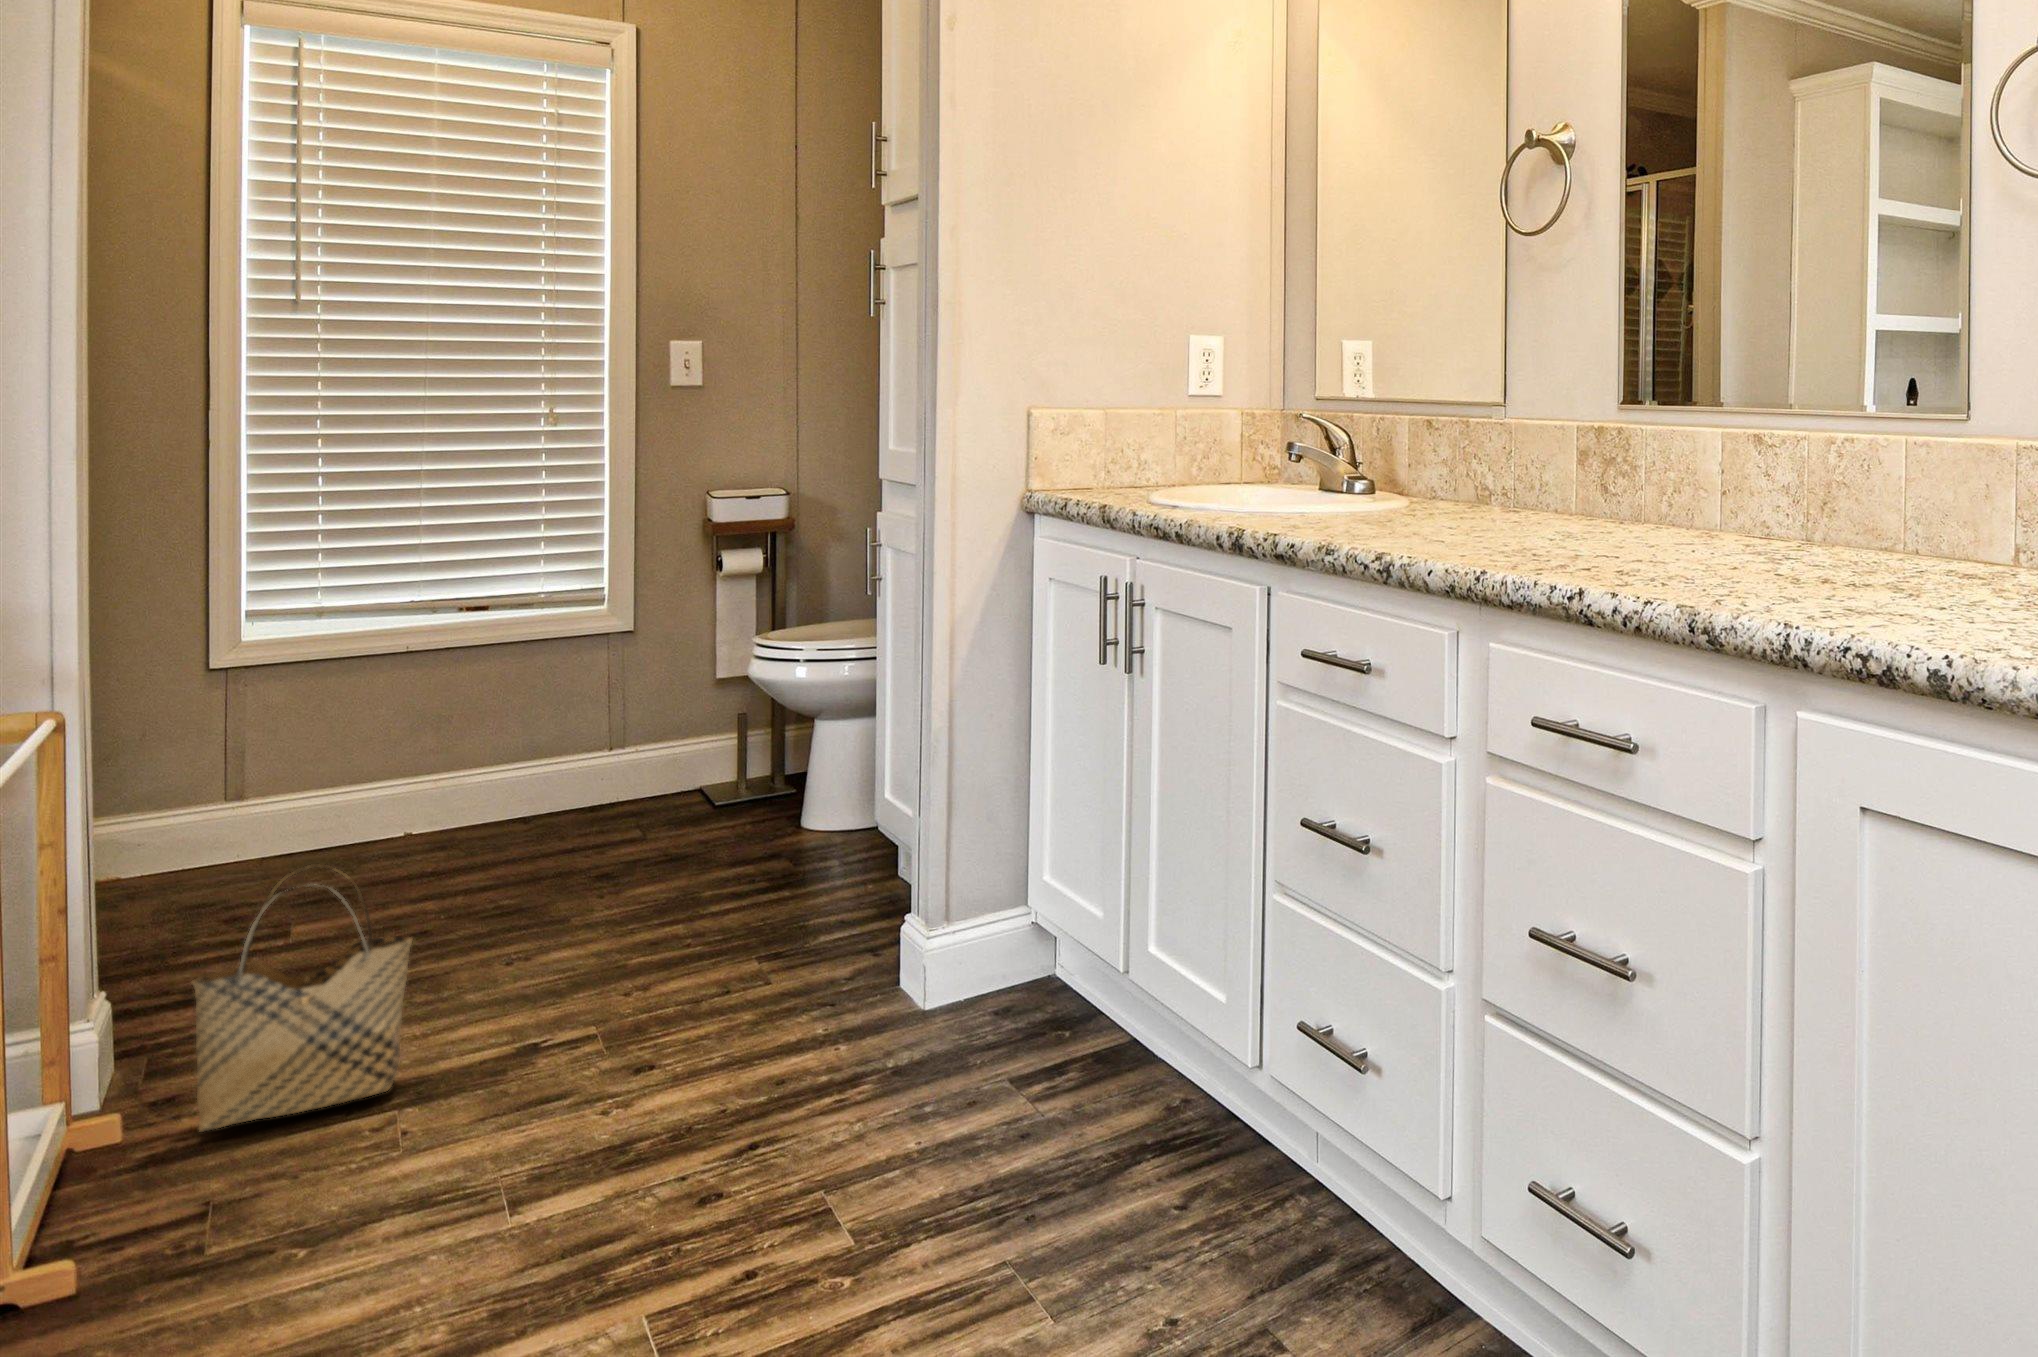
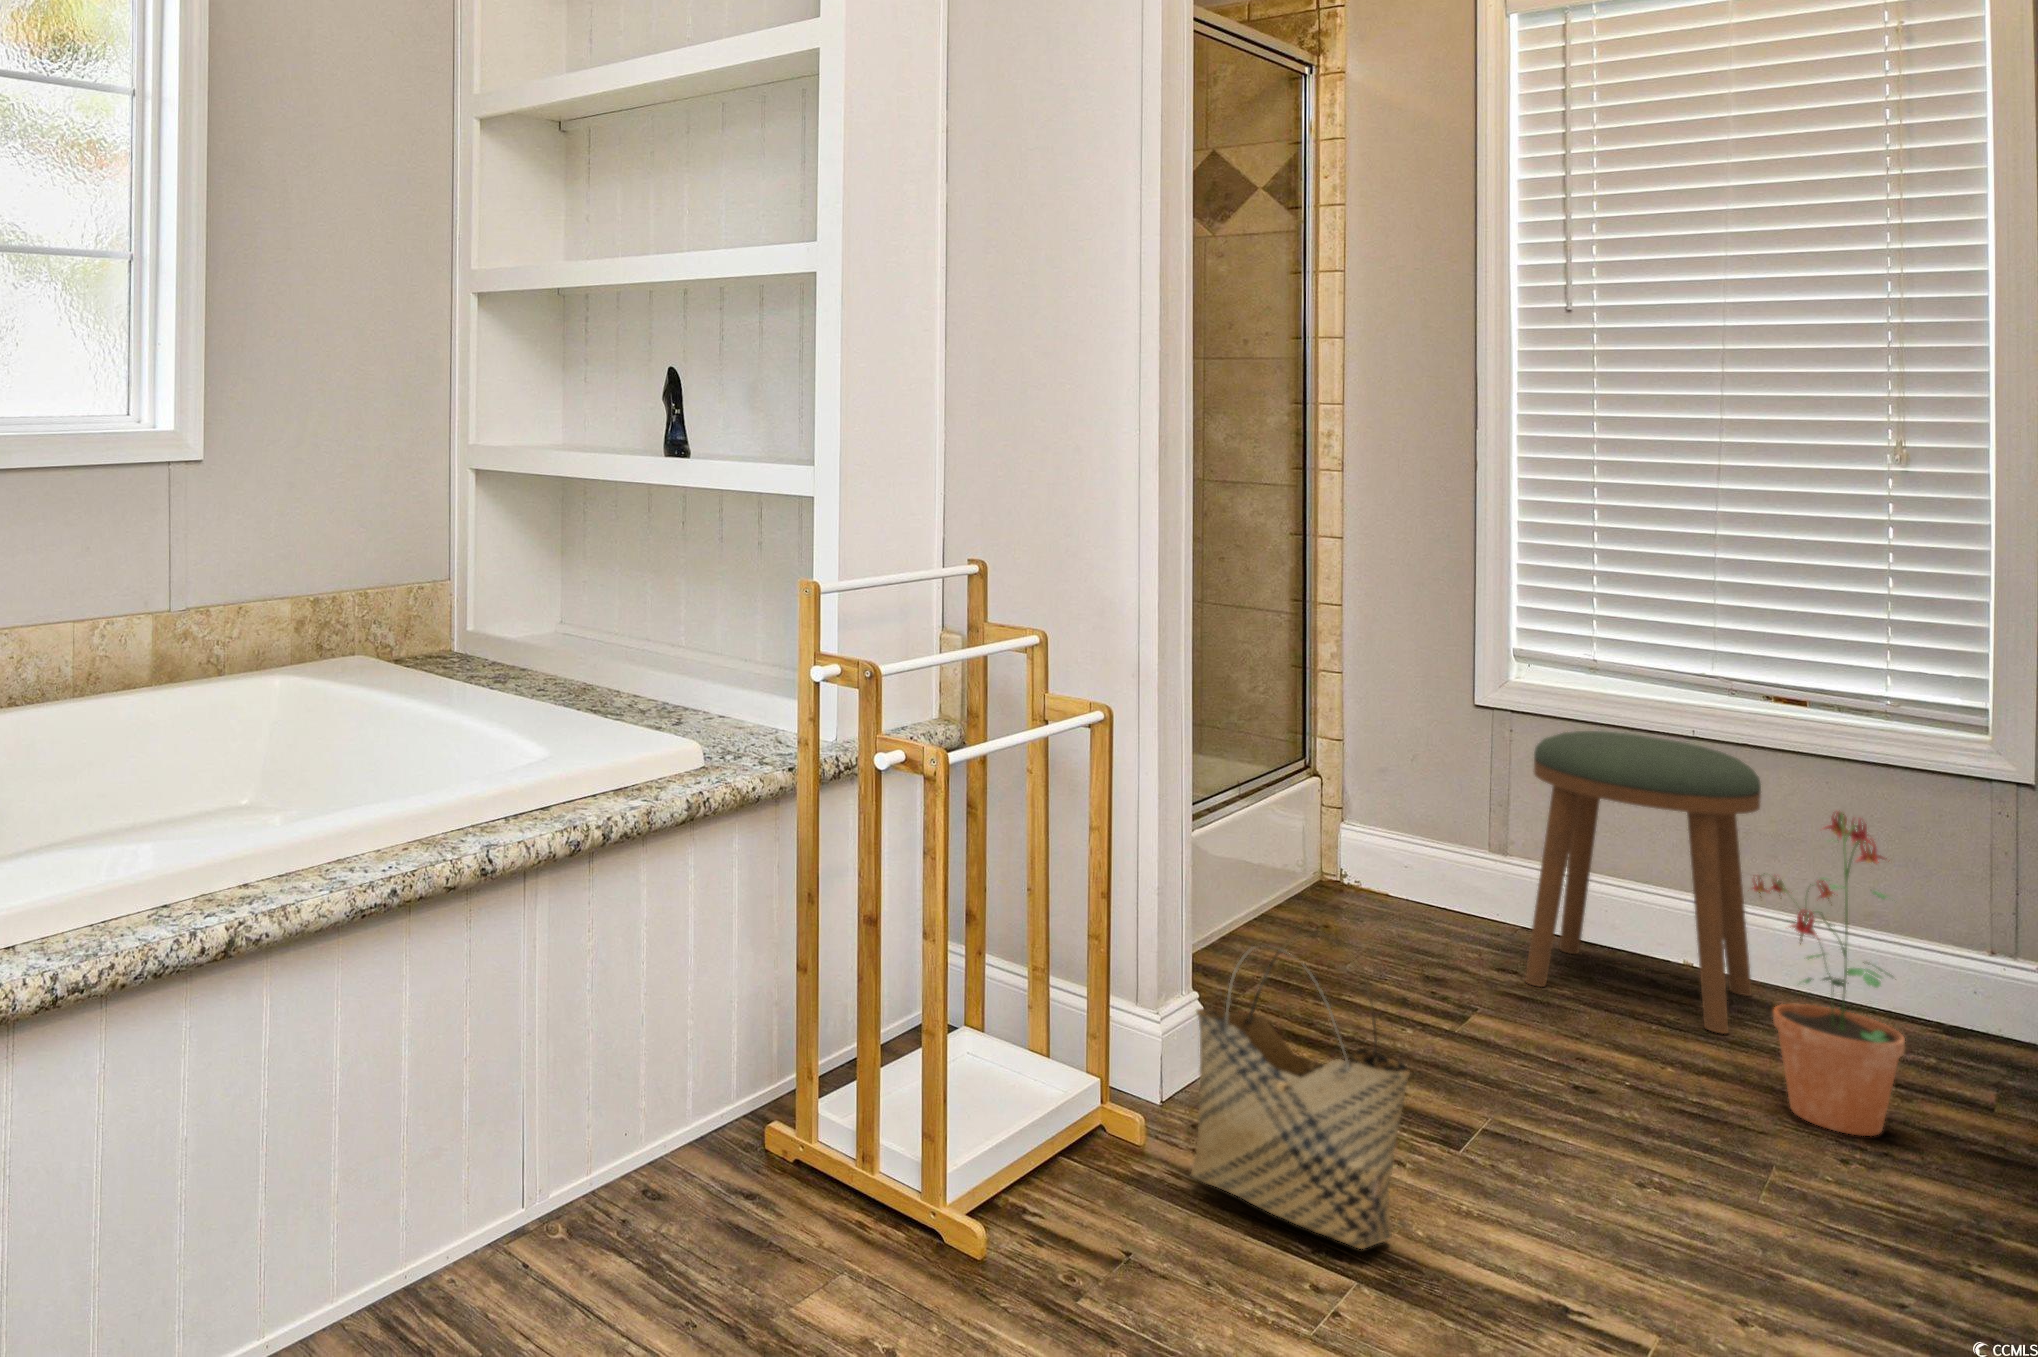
stool: none [290,653,479,886] -> present [1525,731,1761,1033]
potted plant: none [505,667,619,883] -> present [1753,811,1905,1136]

